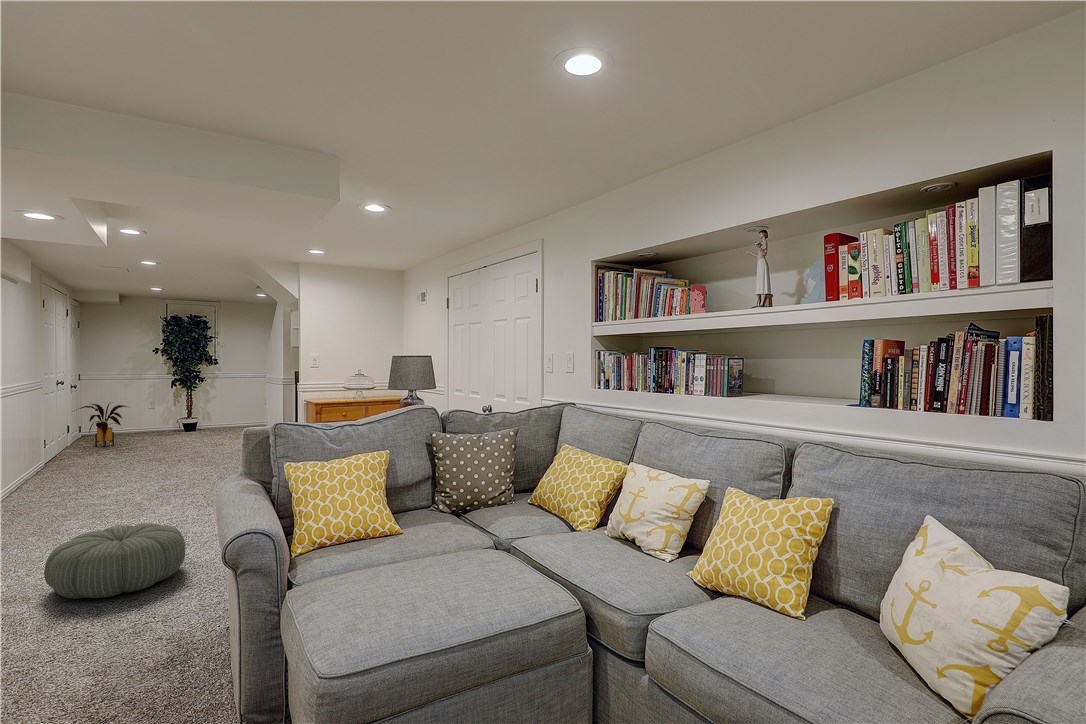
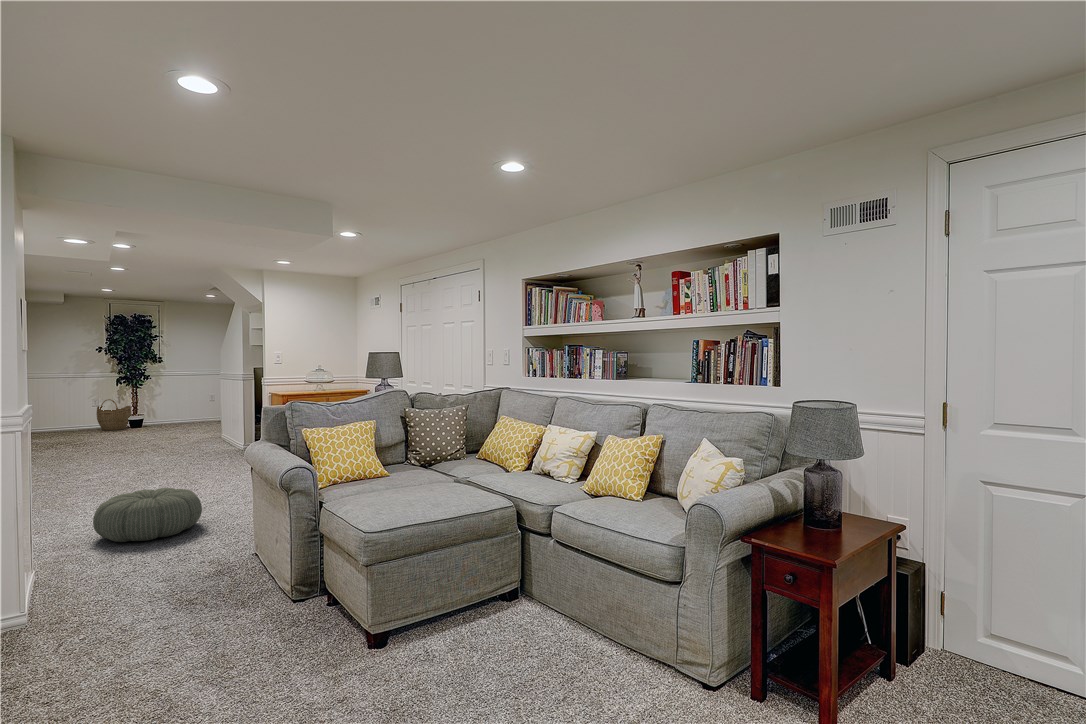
woven basket: none [152,400,186,434] -> present [96,399,131,431]
house plant: present [72,403,128,448] -> none [22,399,82,443]

